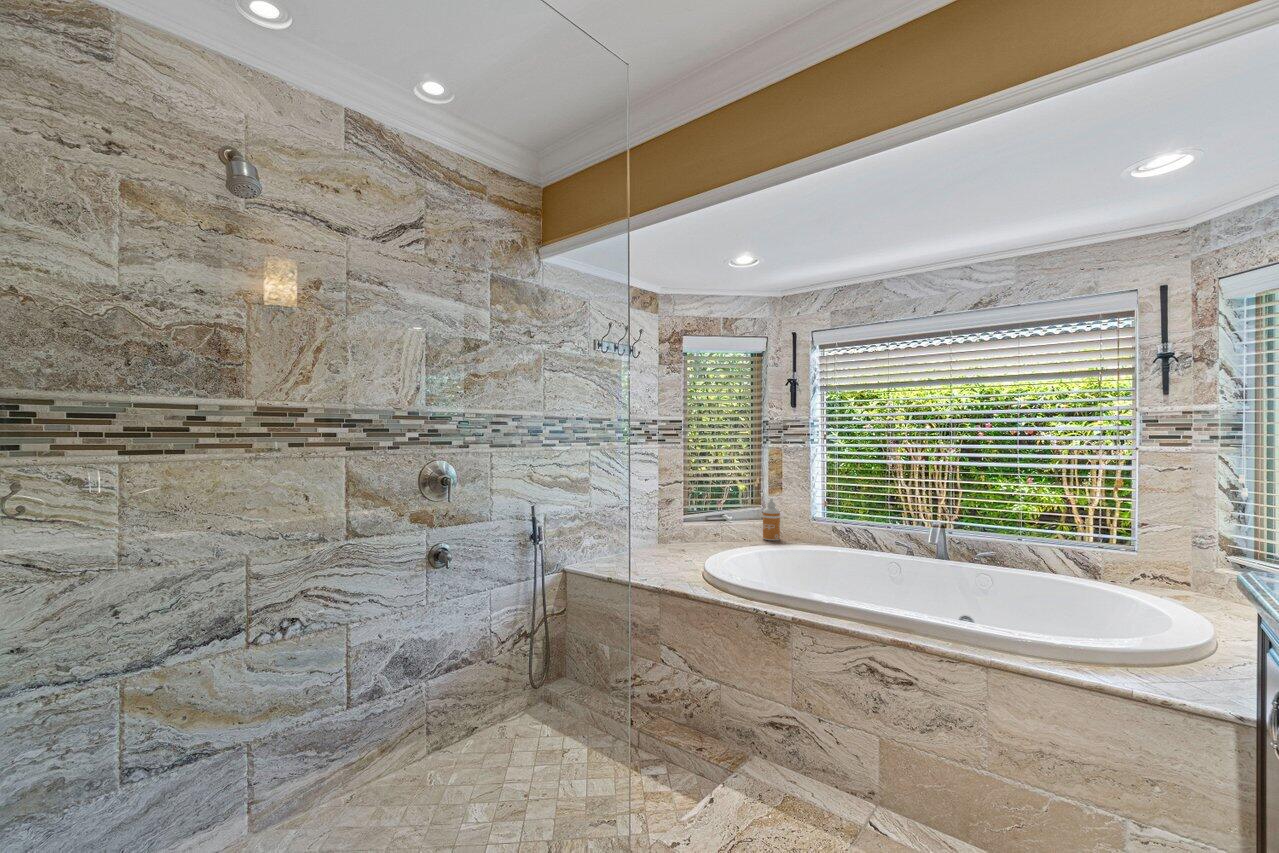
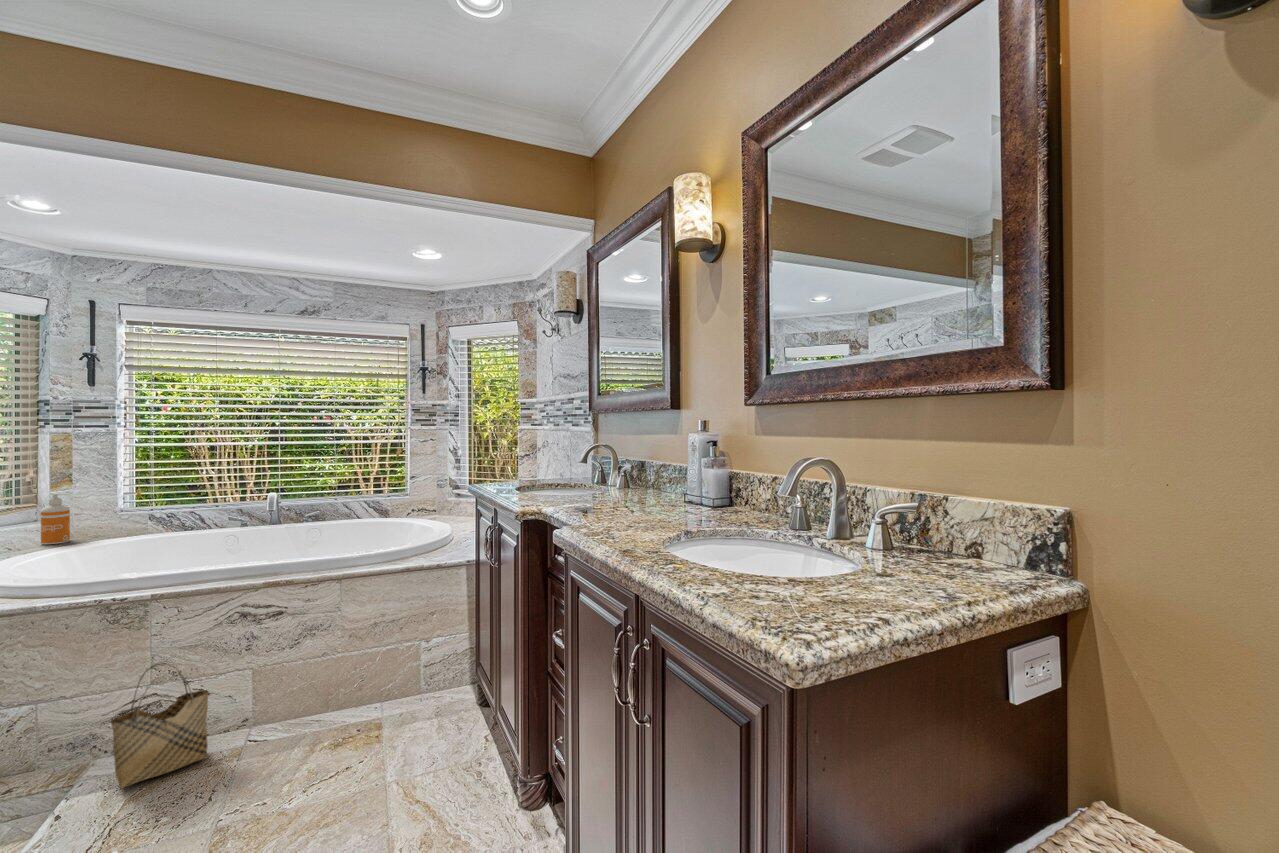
woven basket: none [748,690,831,821] -> present [111,663,208,788]

